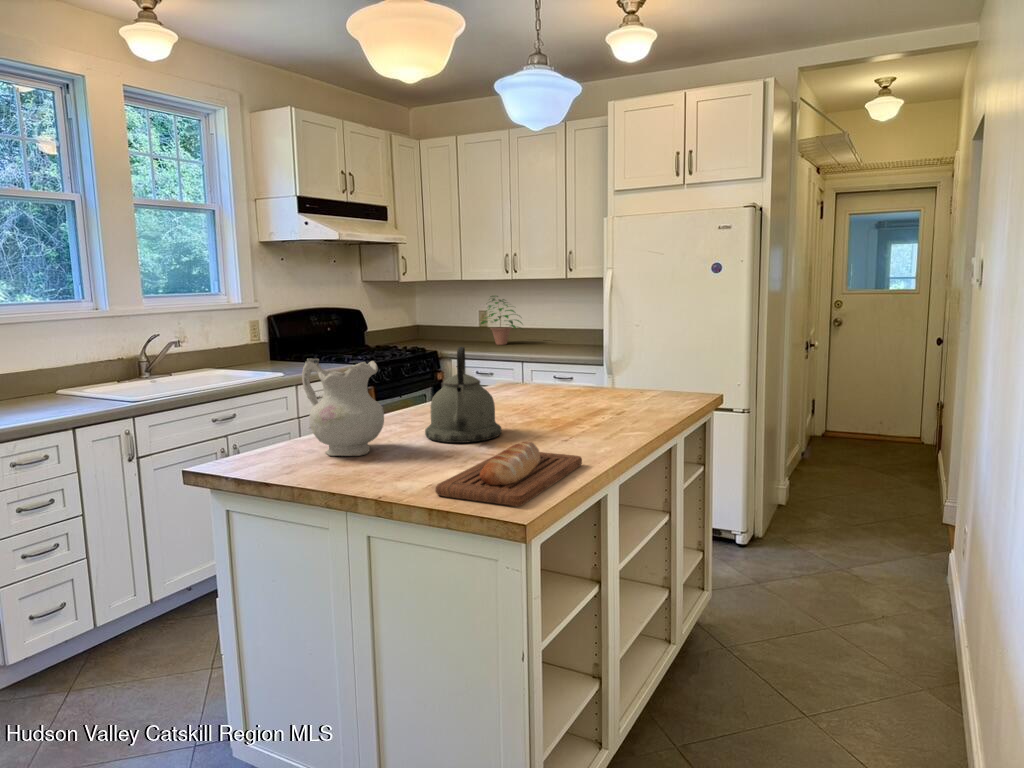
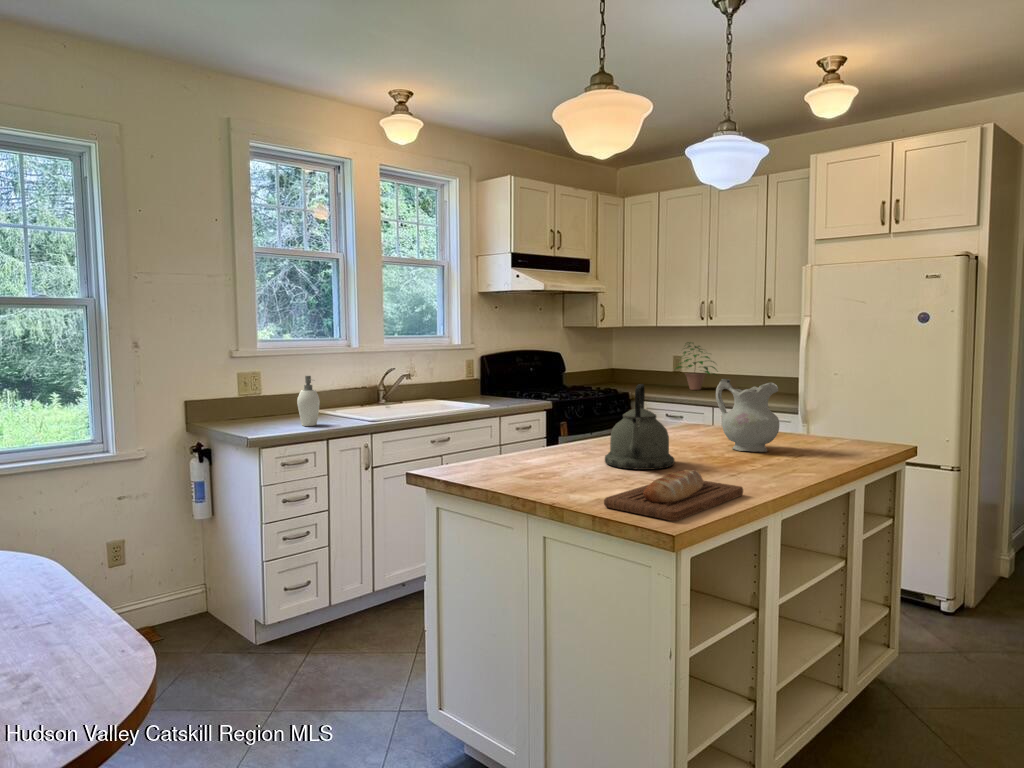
soap dispenser: none [28,351,61,414] -> present [297,376,320,426]
ceramic pitcher: present [302,358,384,456] -> present [716,379,779,452]

